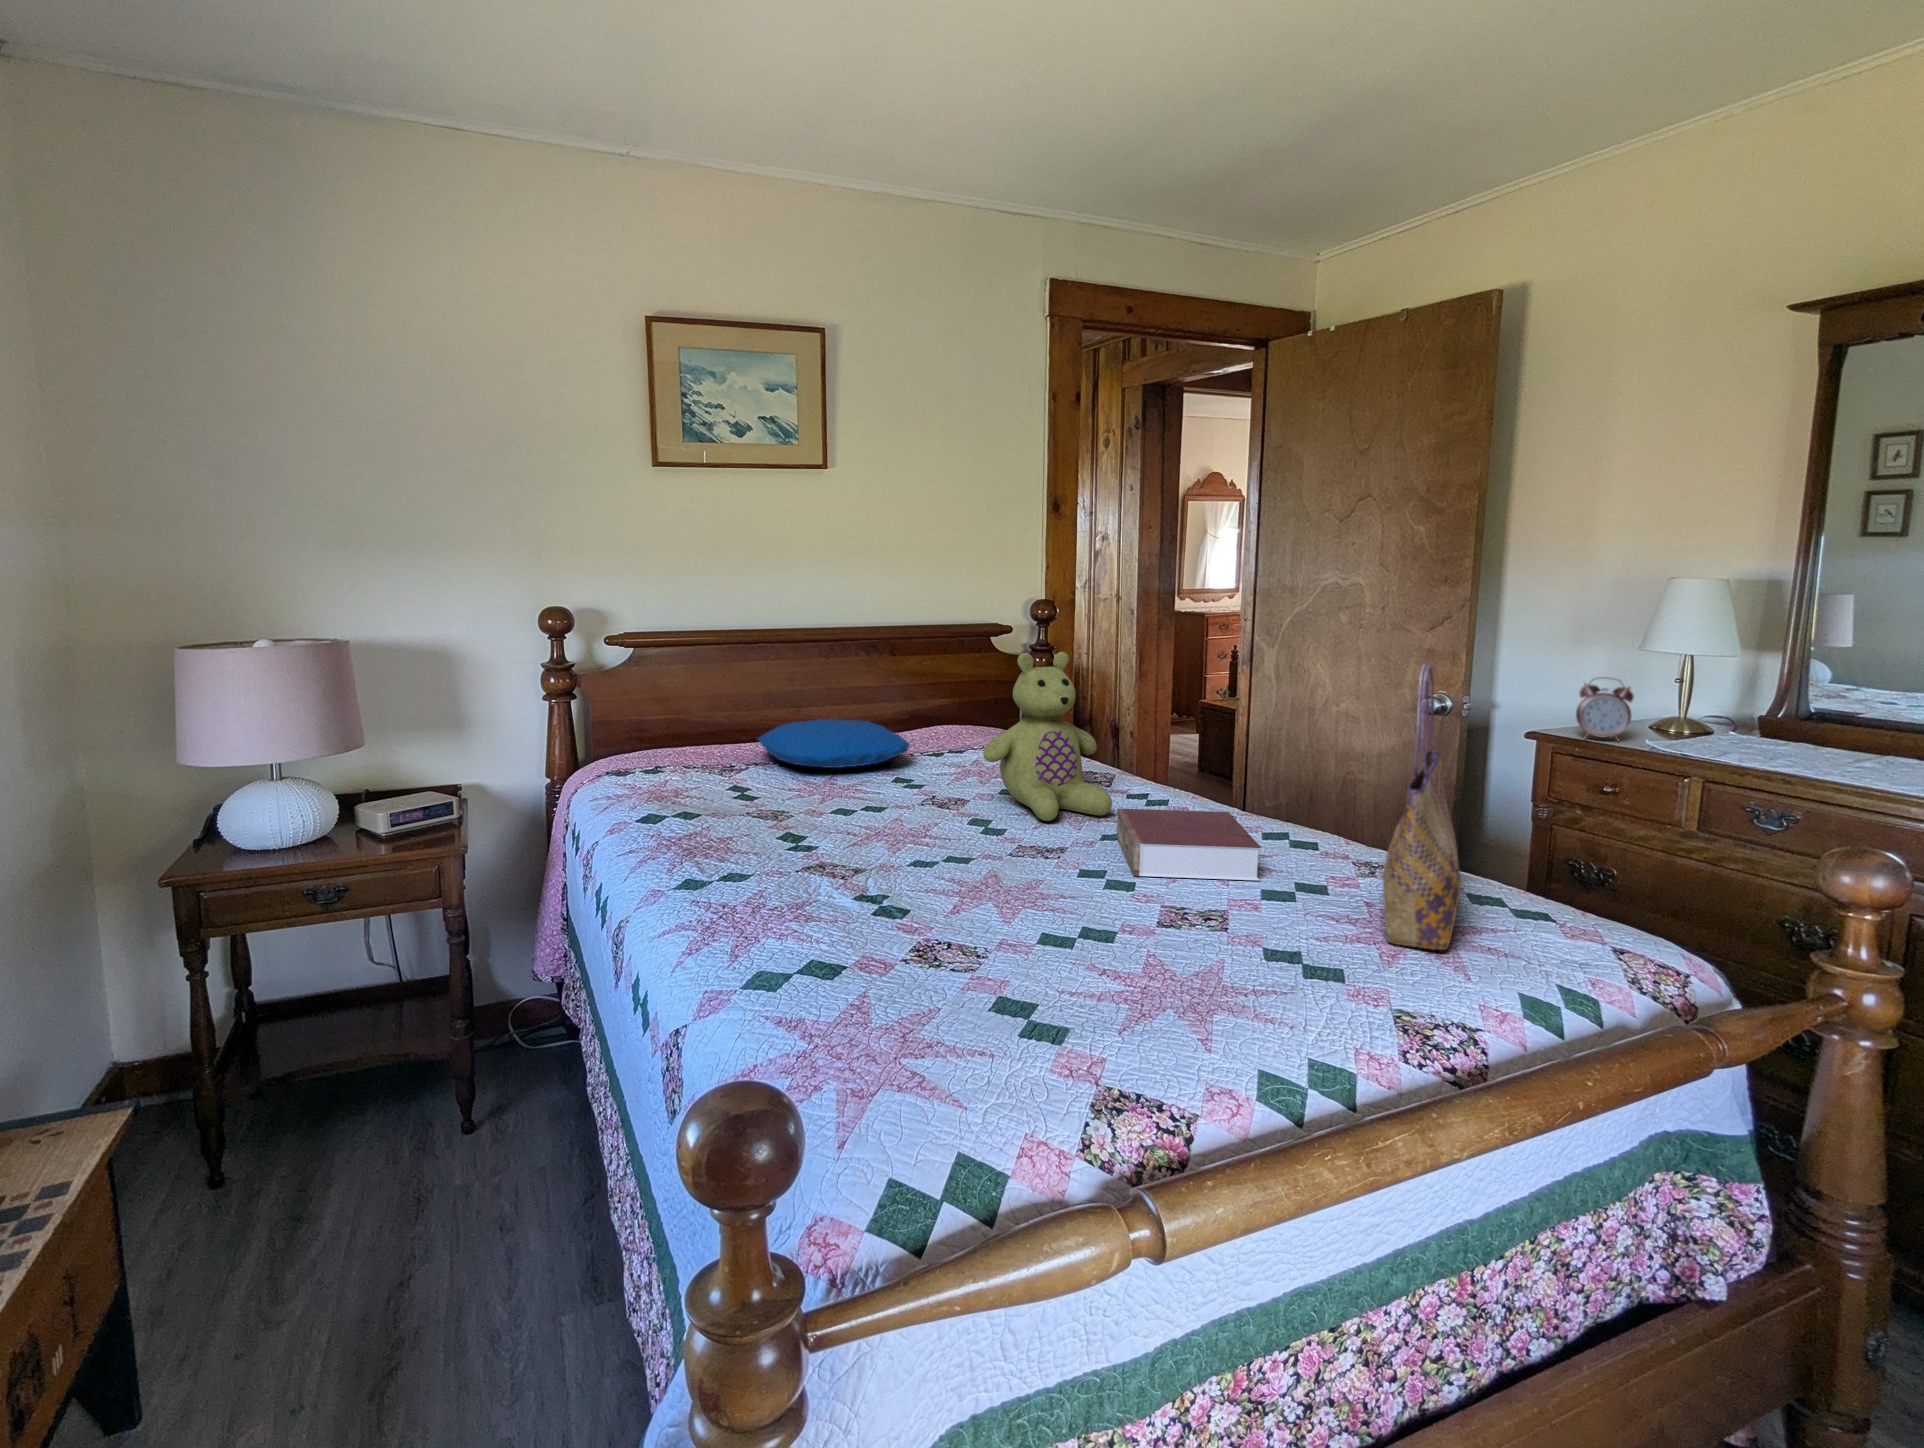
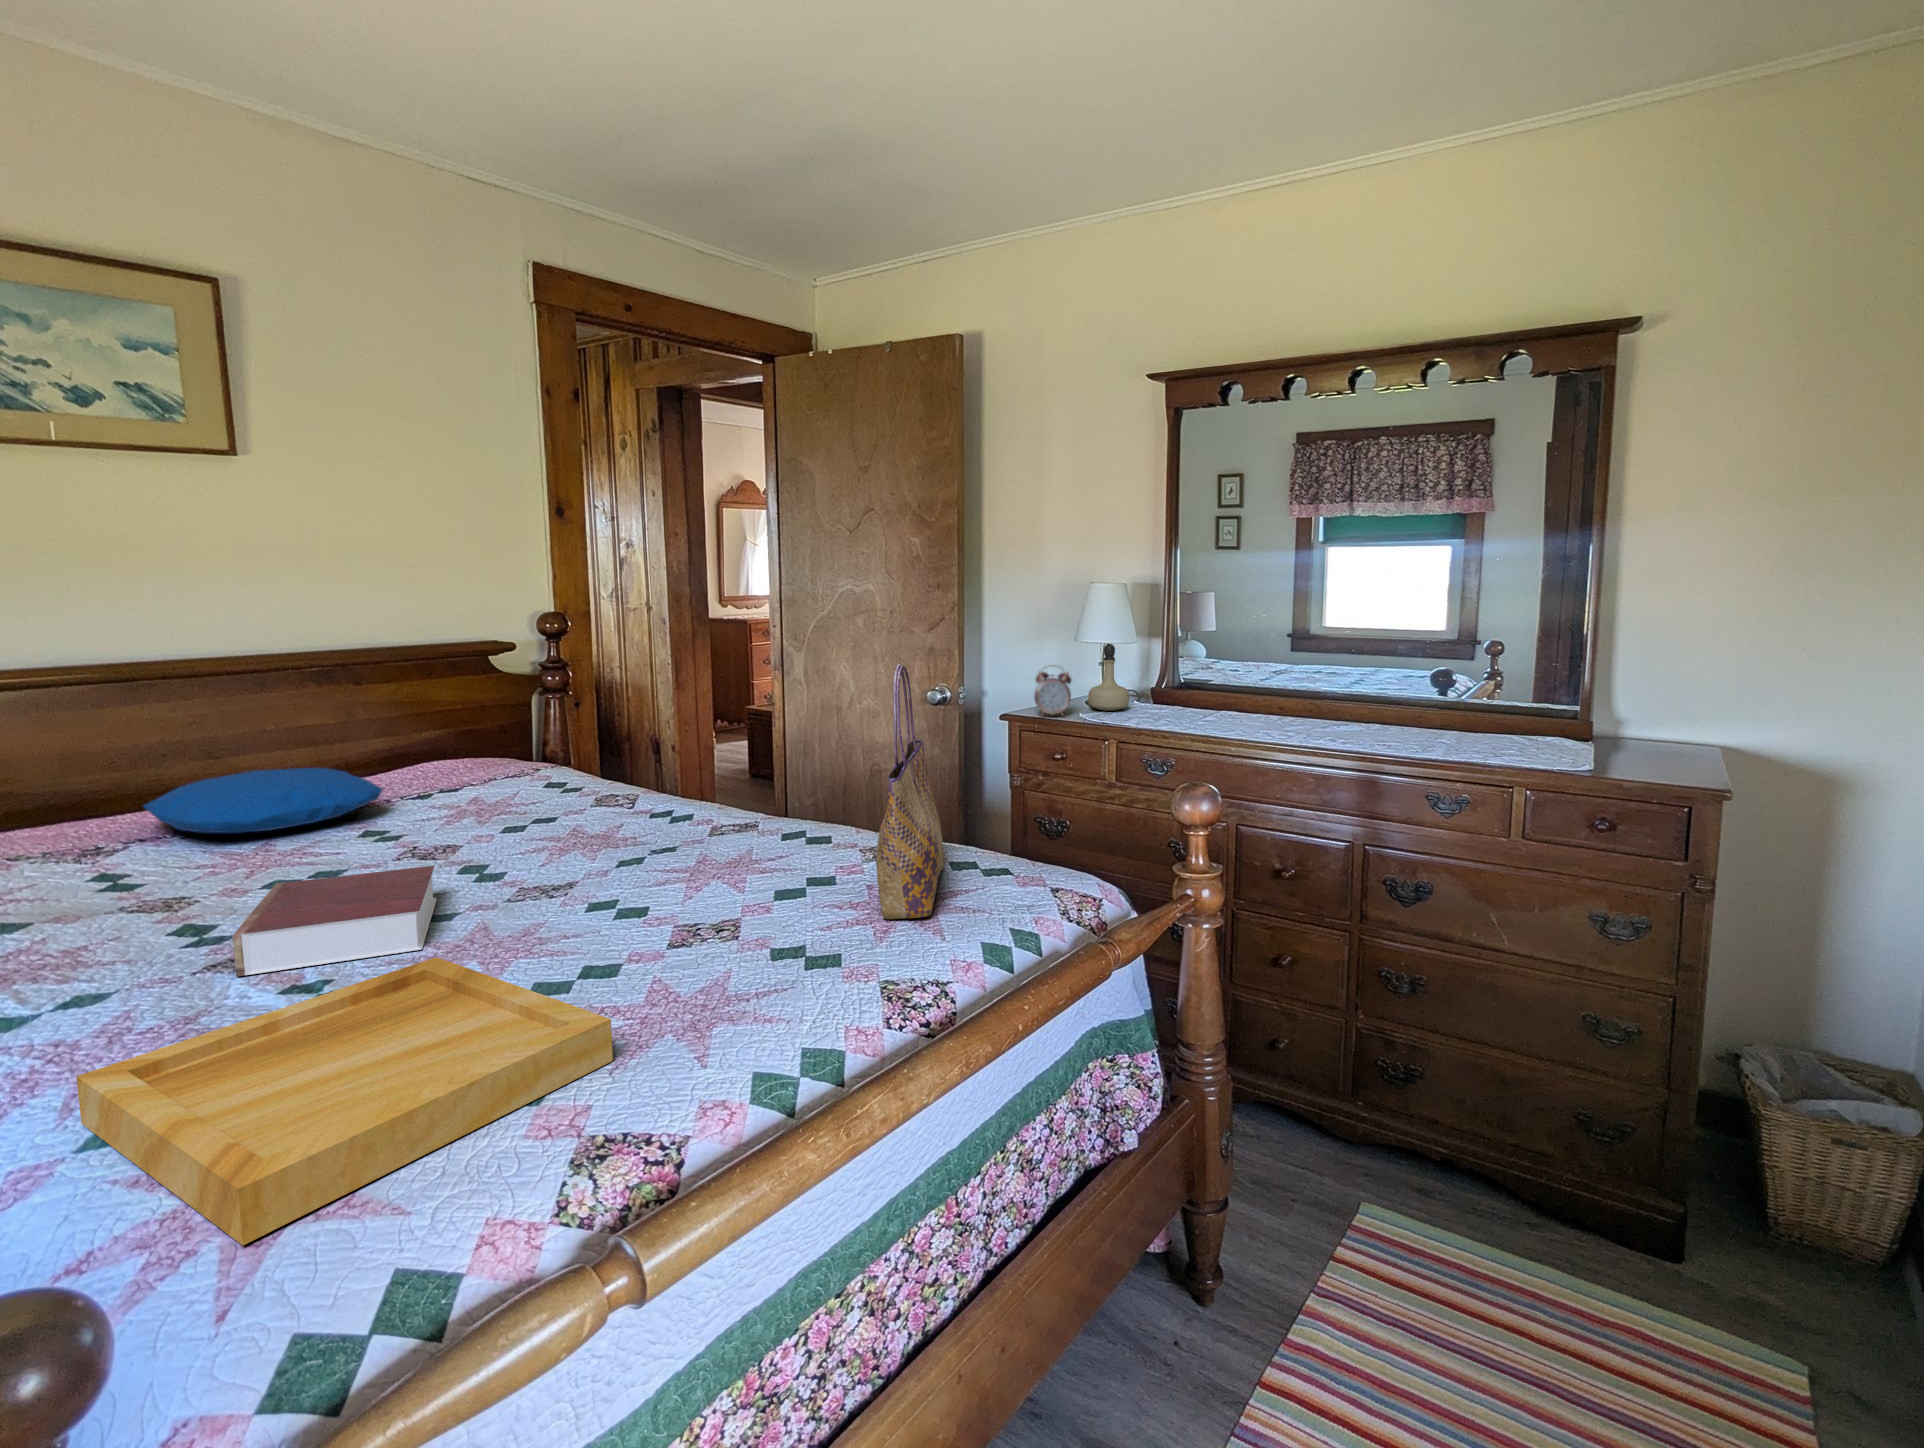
stuffed bear: present [983,652,1112,821] -> none [472,670,630,855]
perfume bottle: none [1656,654,1723,740] -> present [1088,644,1129,711]
book: present [1117,809,1261,880] -> present [233,866,437,976]
tray: none [745,894,1121,1093] -> present [76,957,613,1245]

